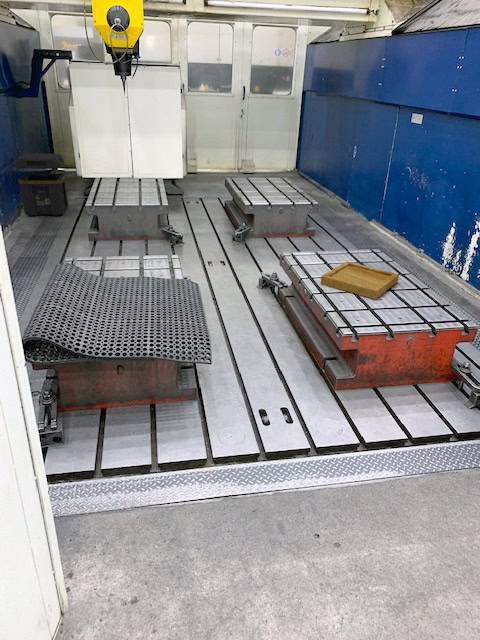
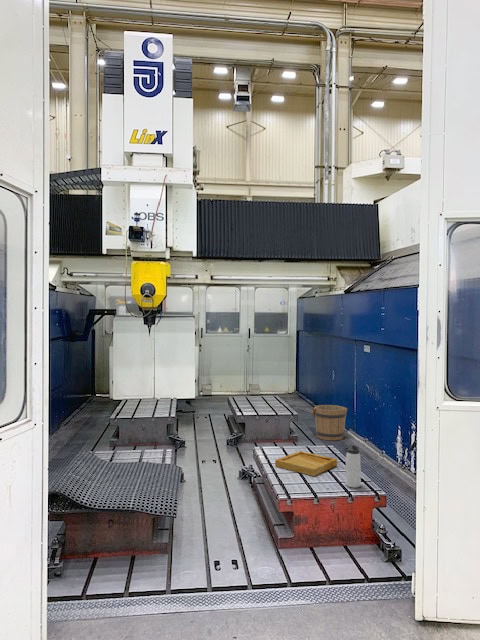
toolbox: present [16,154,68,216] -> none [65,380,102,428]
bucket: none [333,191,378,235] -> present [312,405,348,440]
thermos bottle: none [420,264,448,317] -> present [343,445,361,488]

